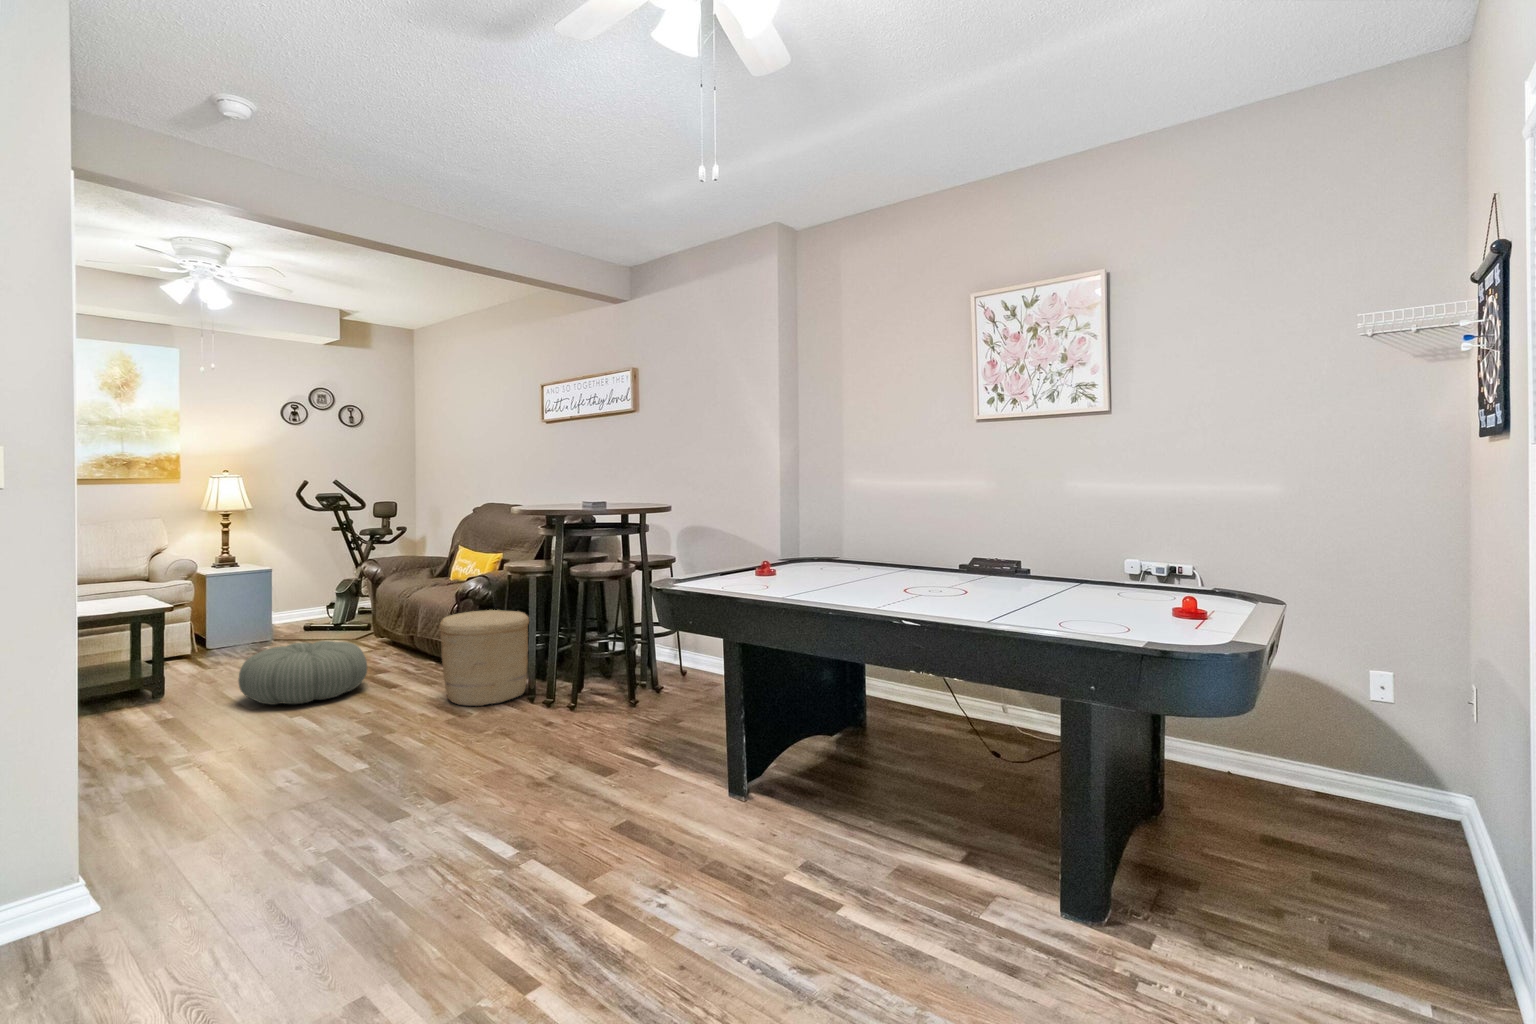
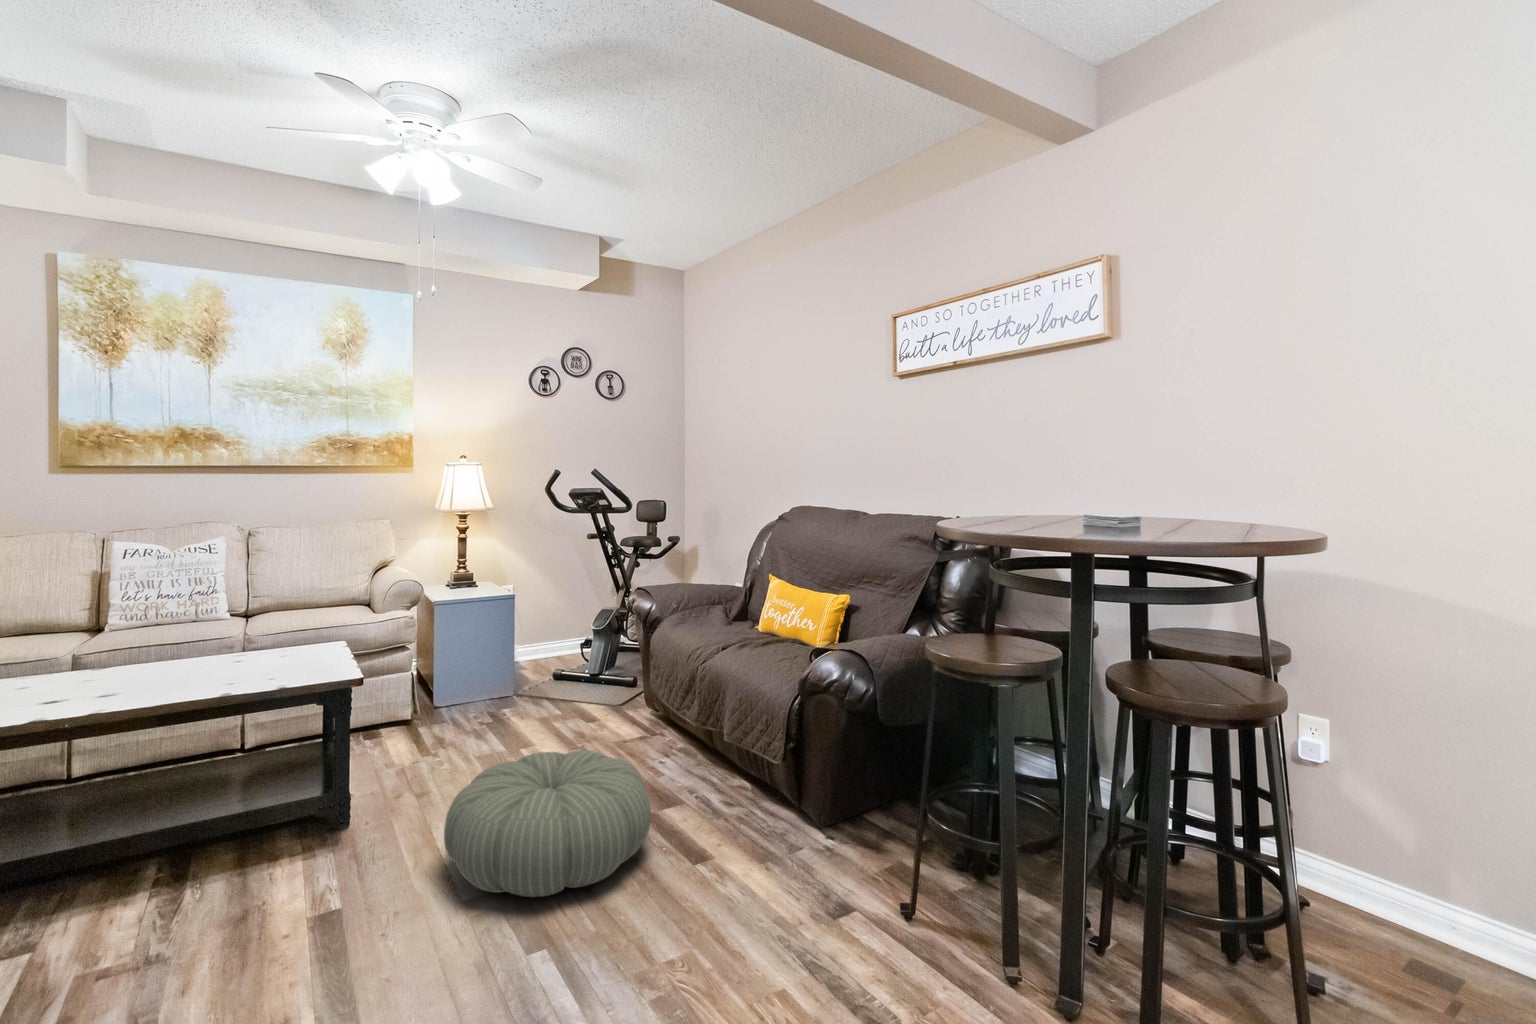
woven basket: present [439,610,529,706] -> none [796,731,974,972]

